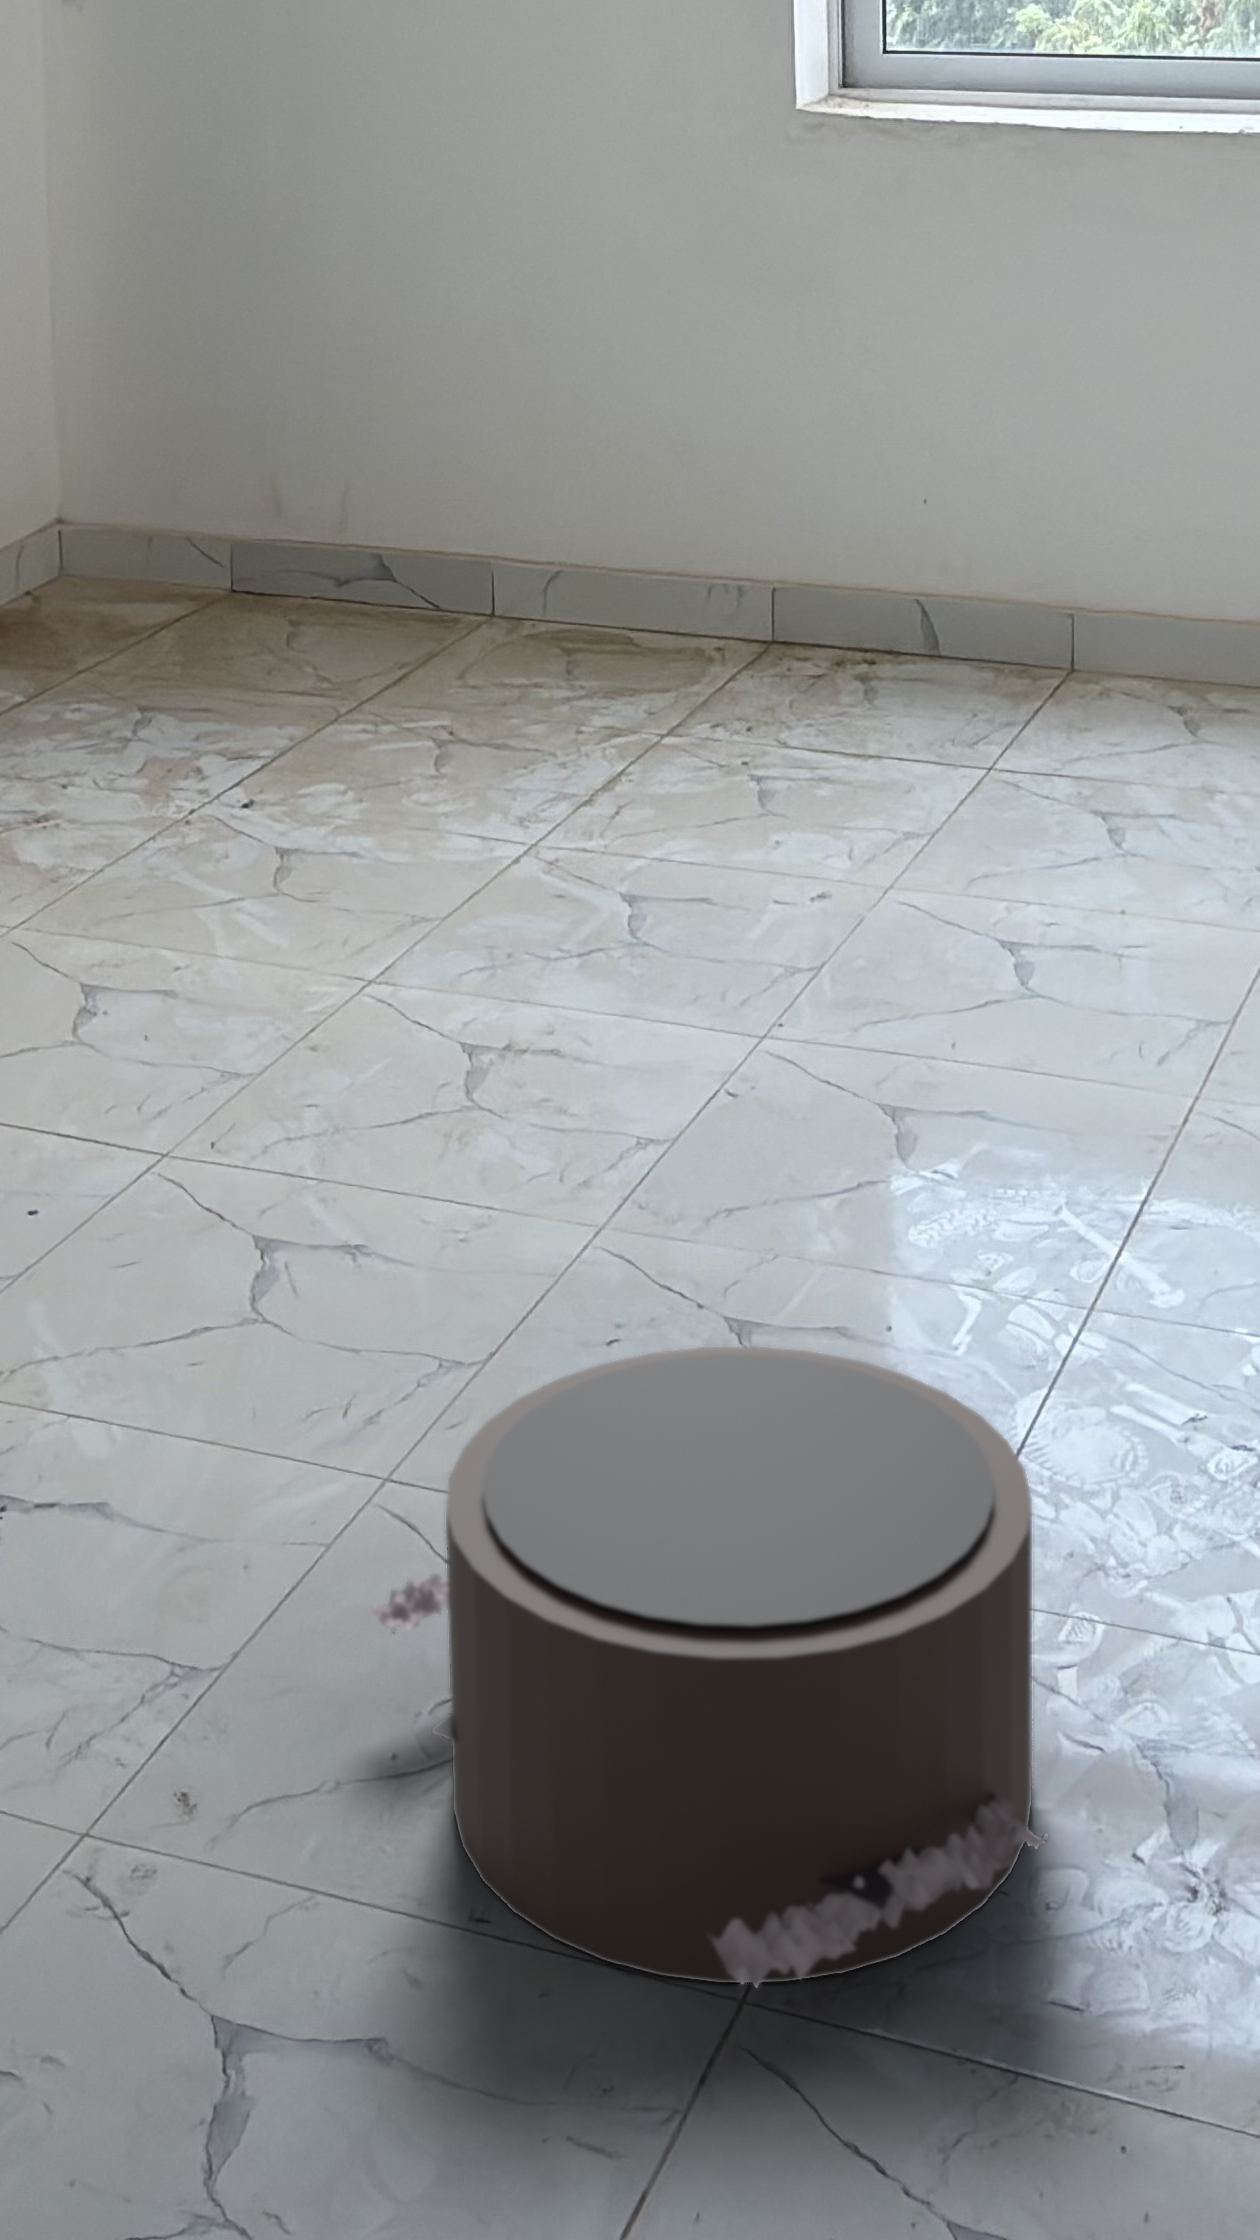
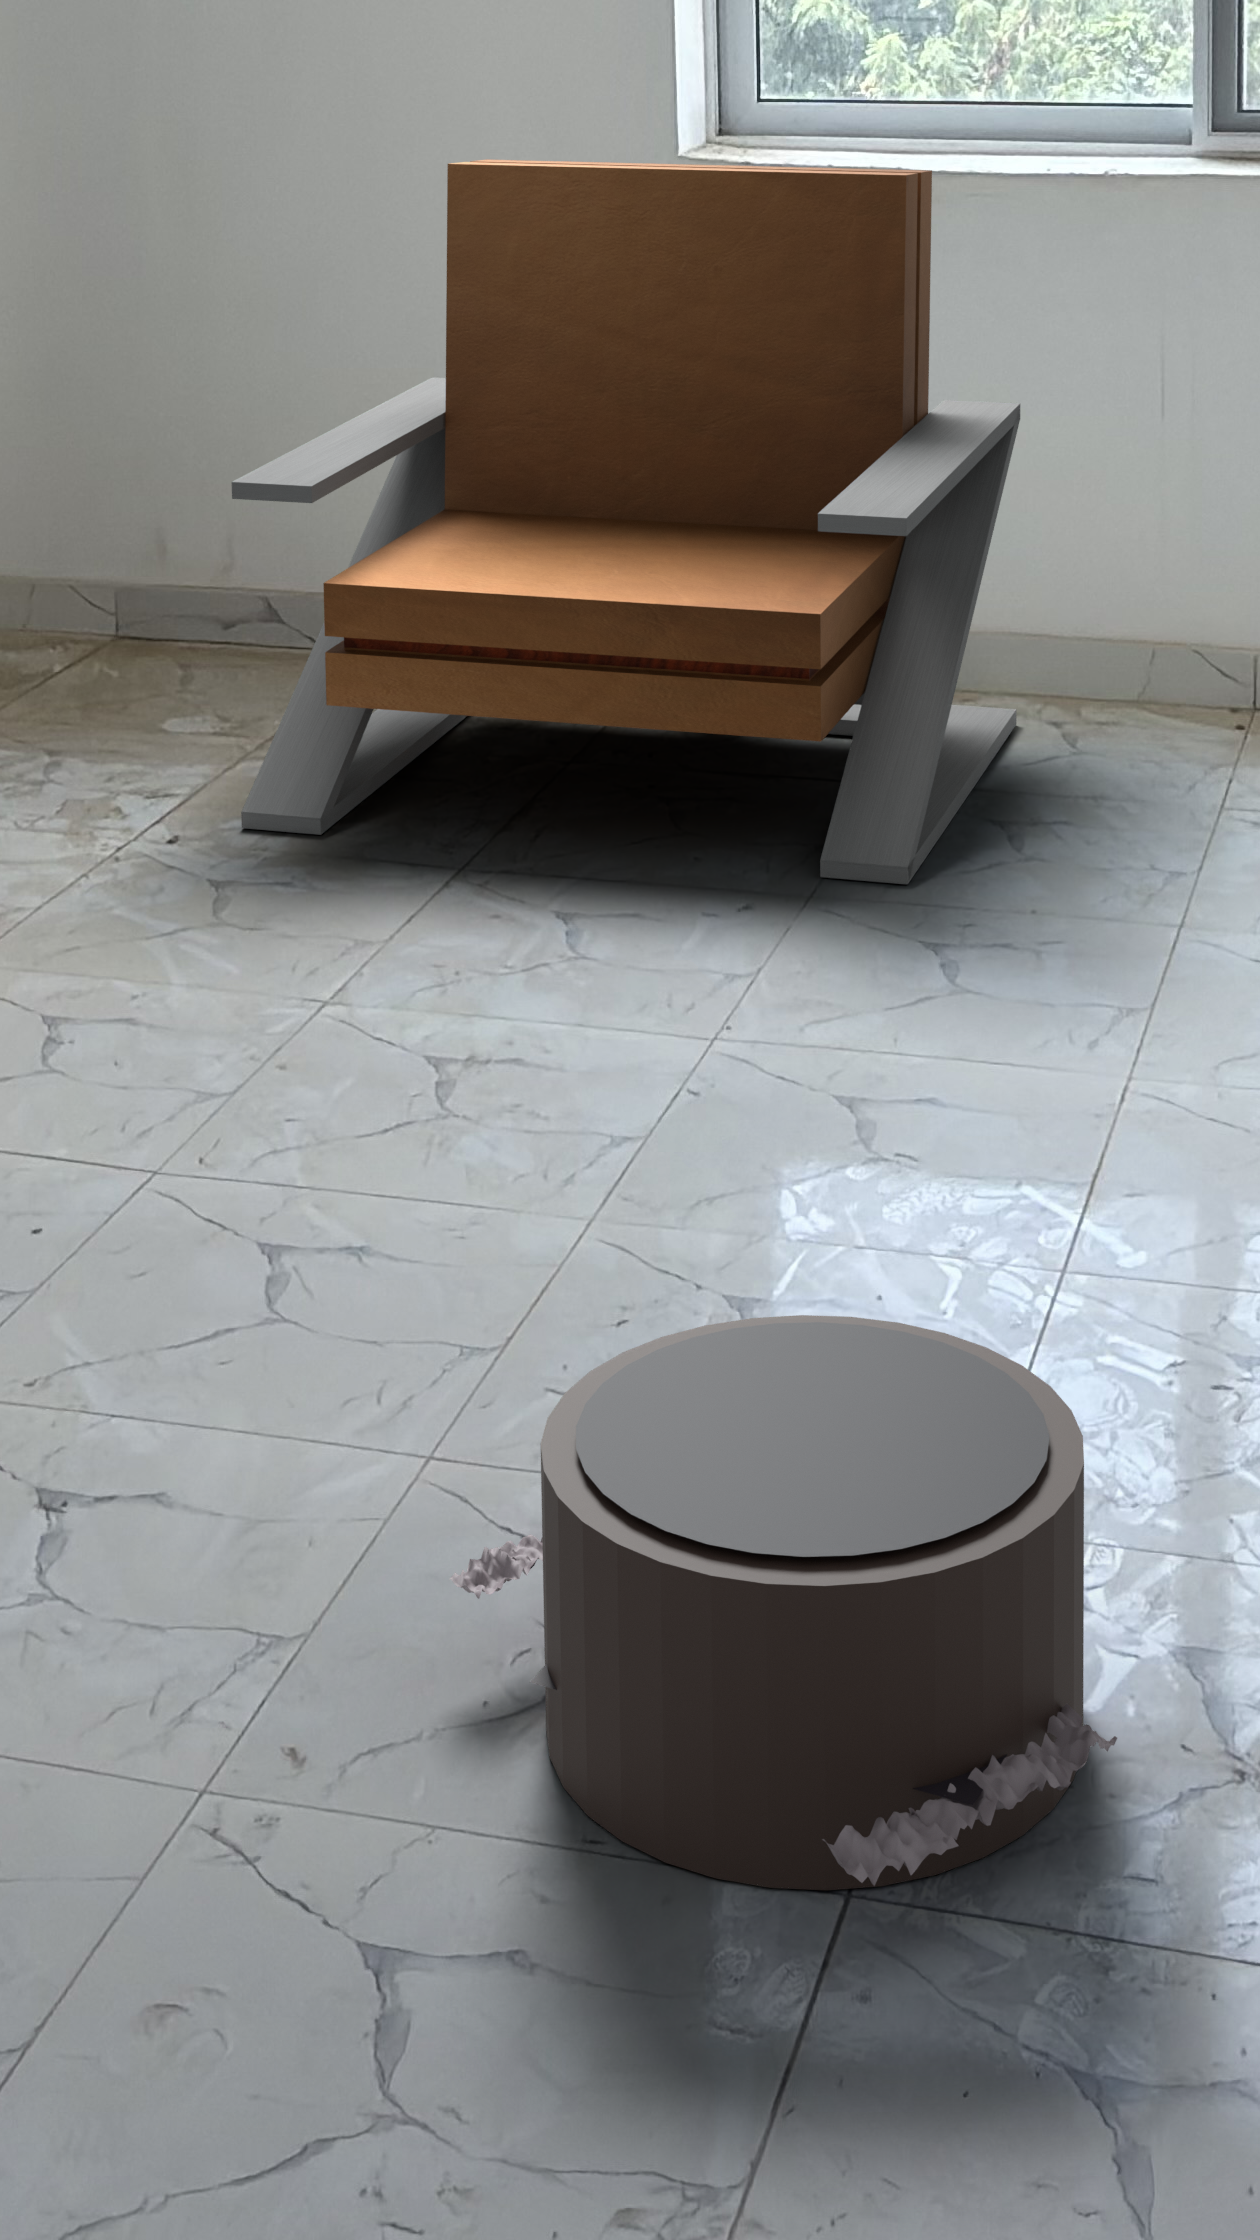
lounge chair: none [315,108,1144,867] -> present [232,160,1020,884]

